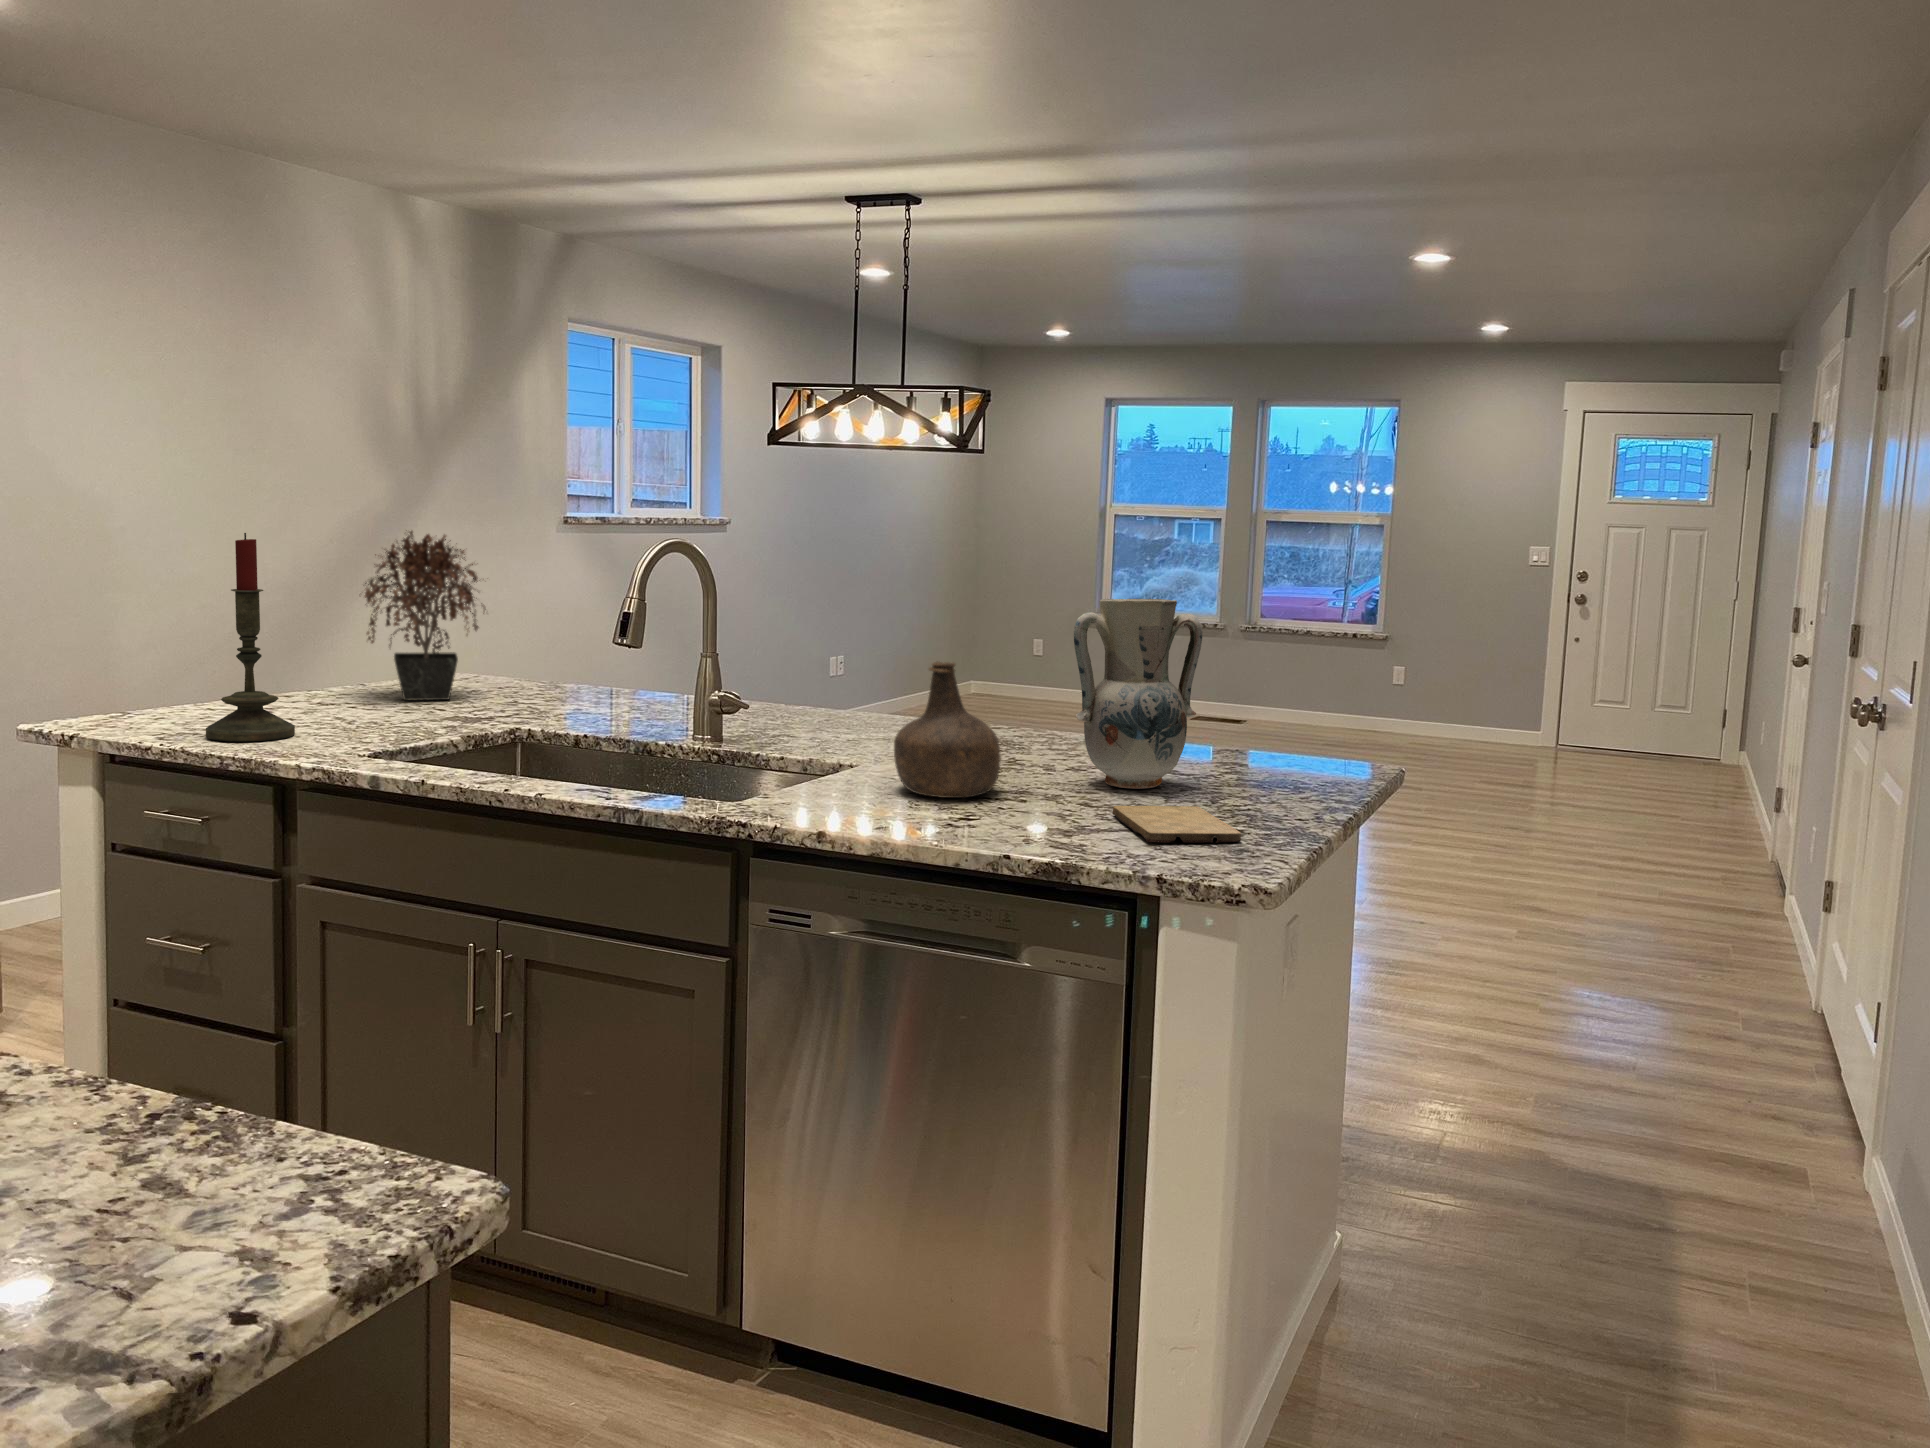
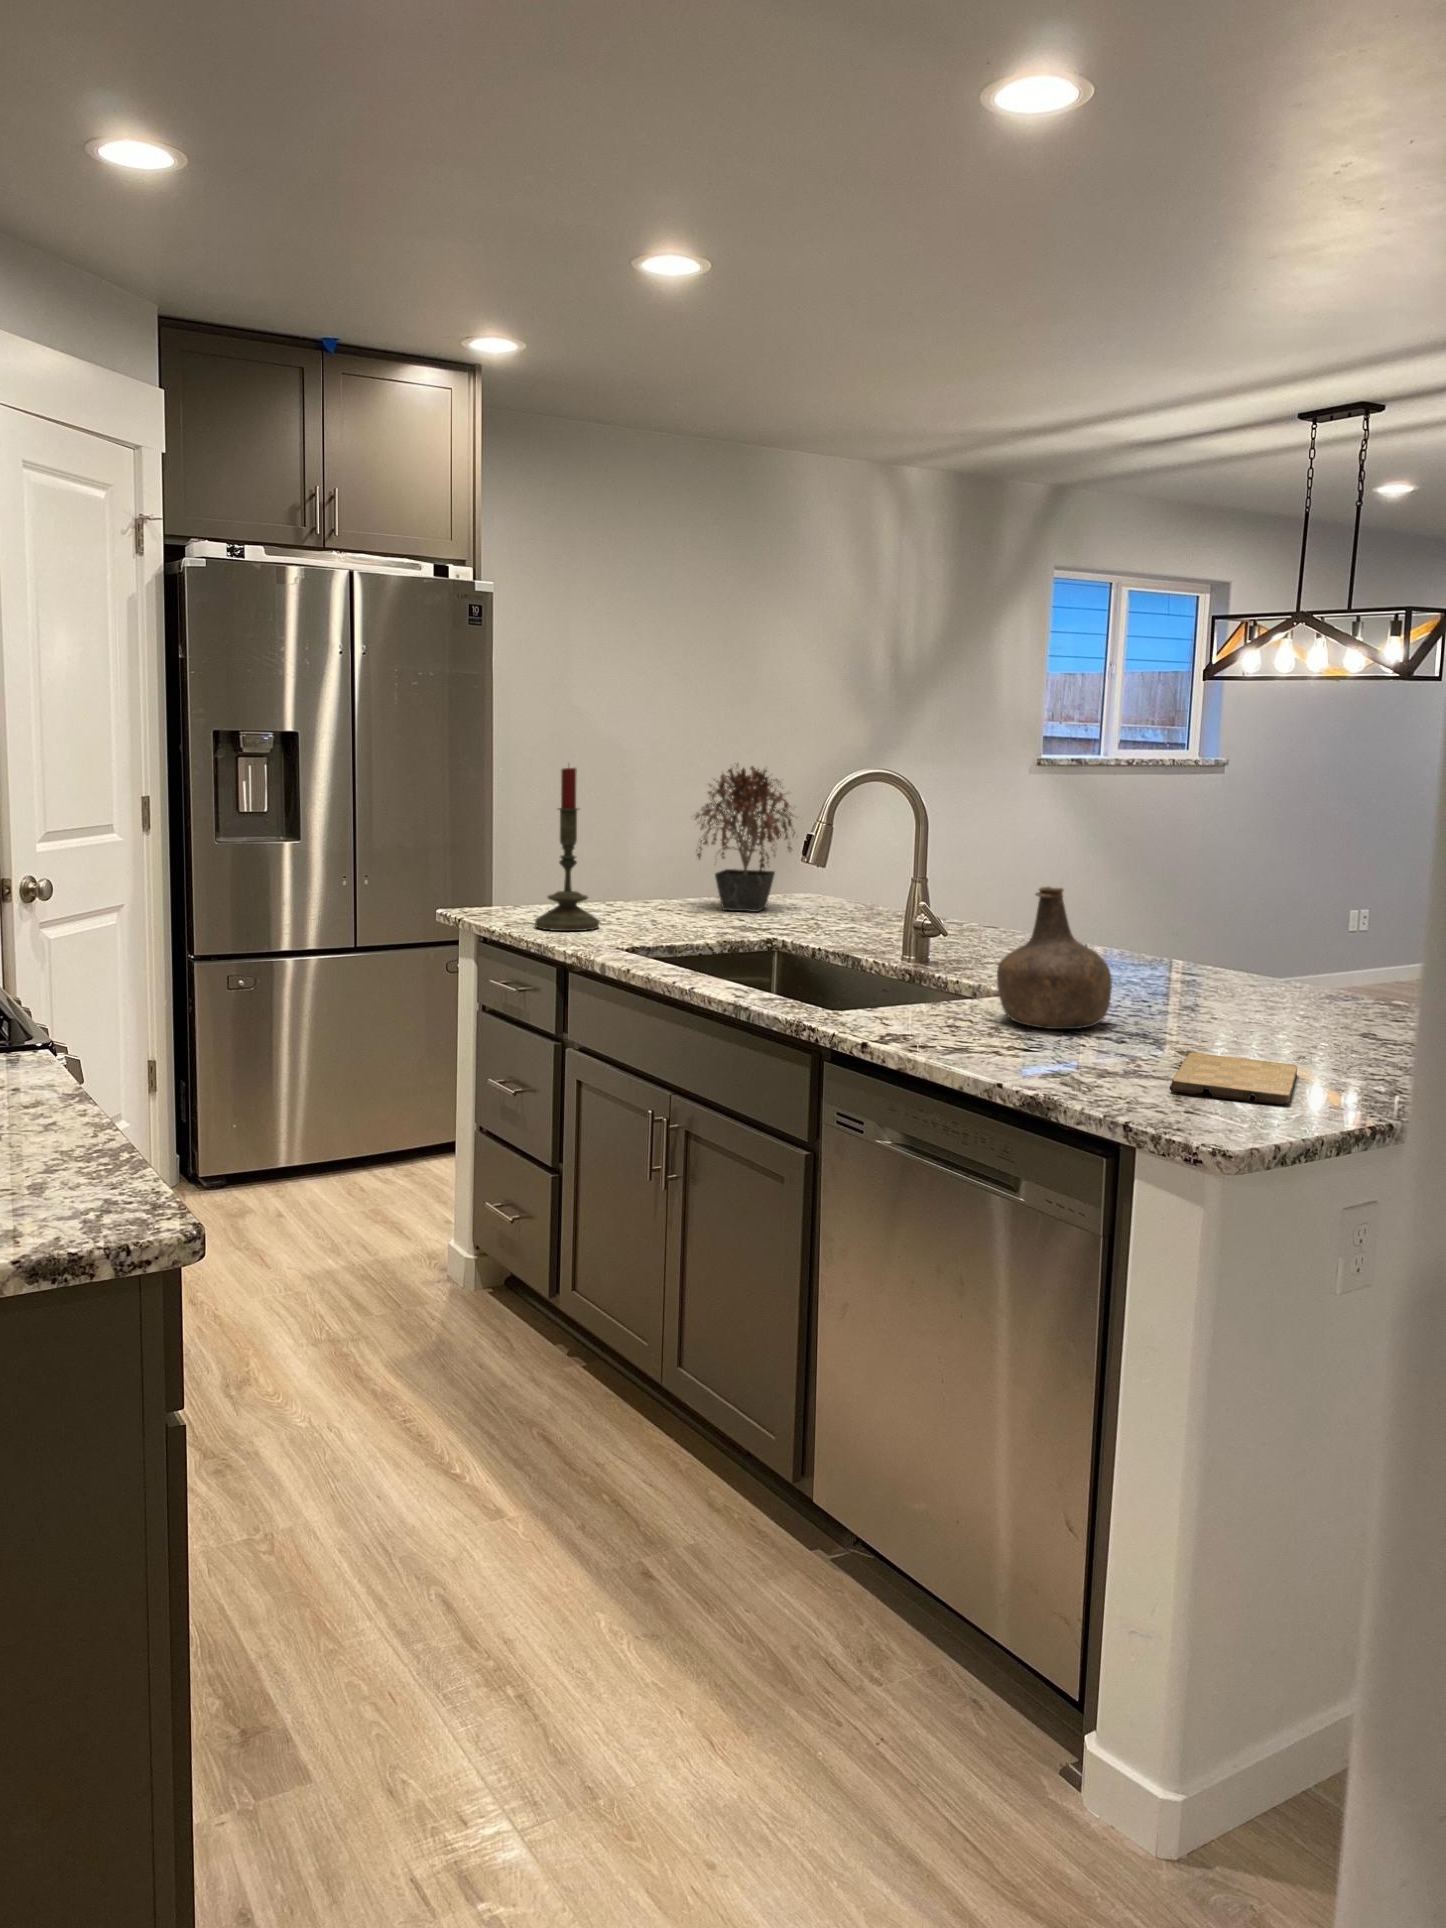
vase: present [1074,599,1202,789] -> none [1209,826,1372,1043]

